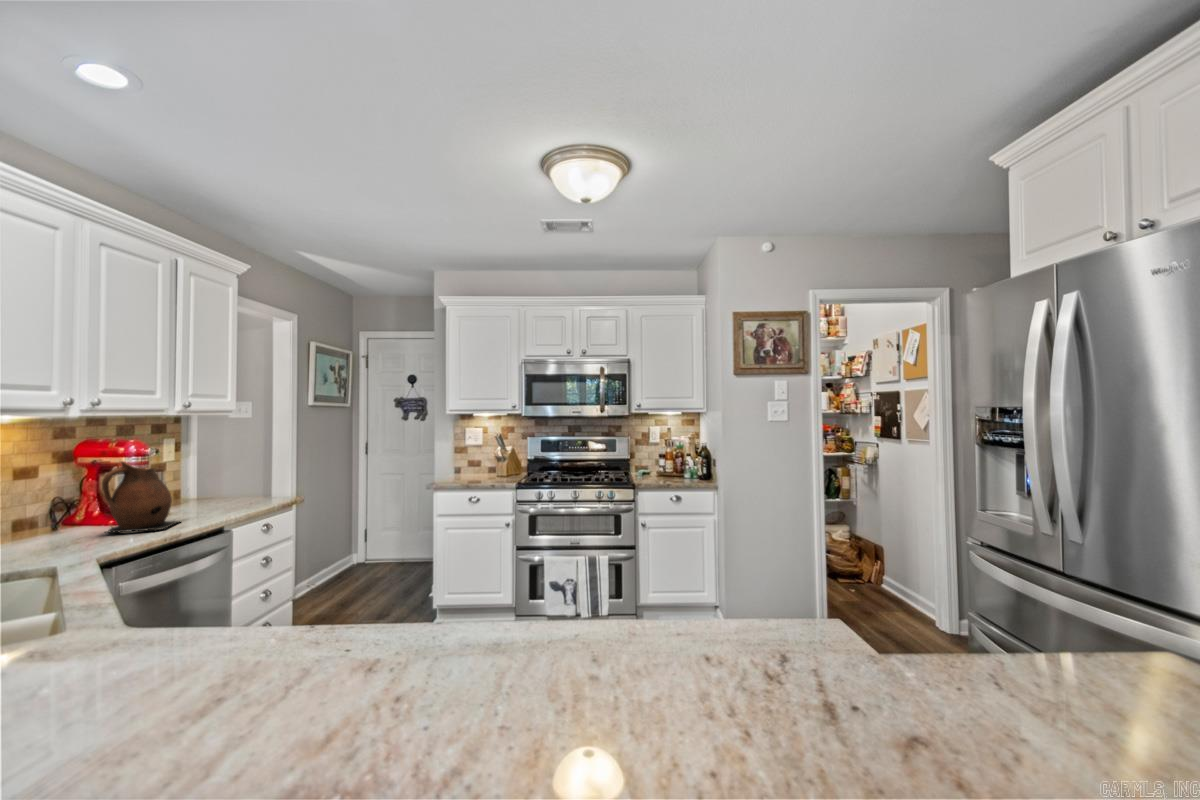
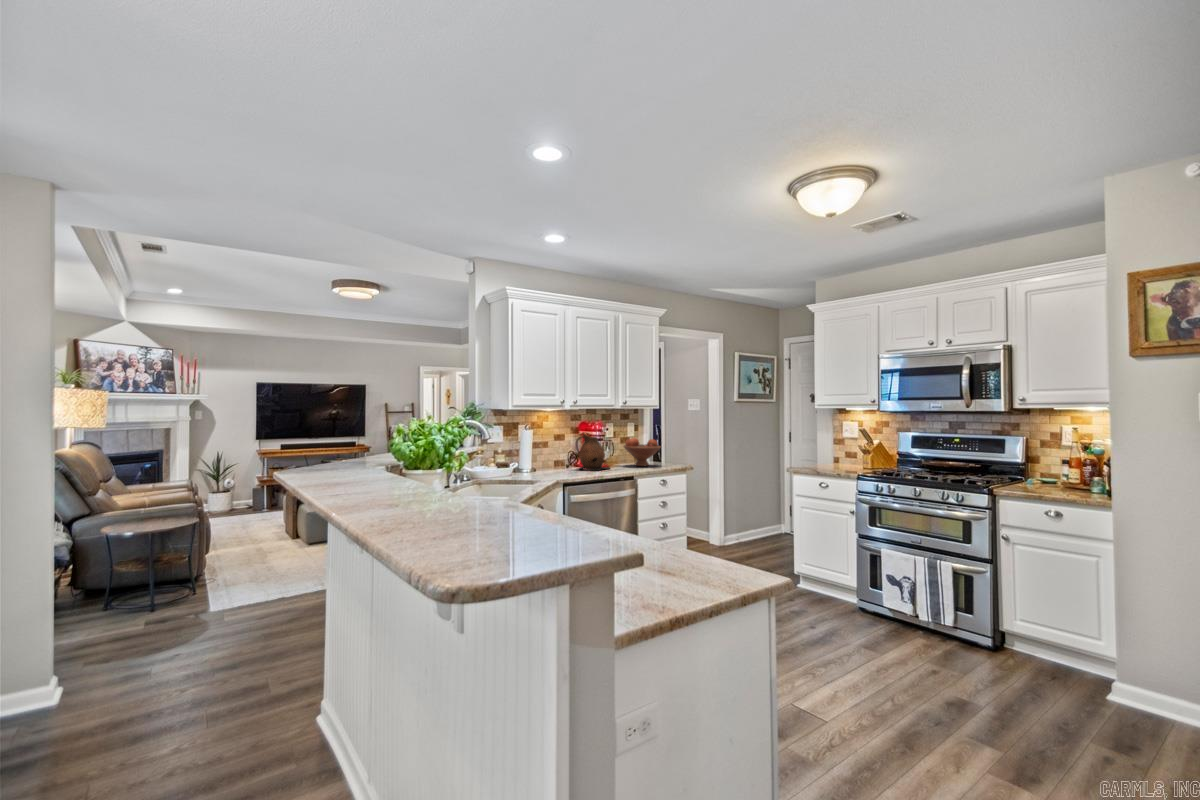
fruit bowl: none [188,464,262,510] -> present [624,438,661,466]

